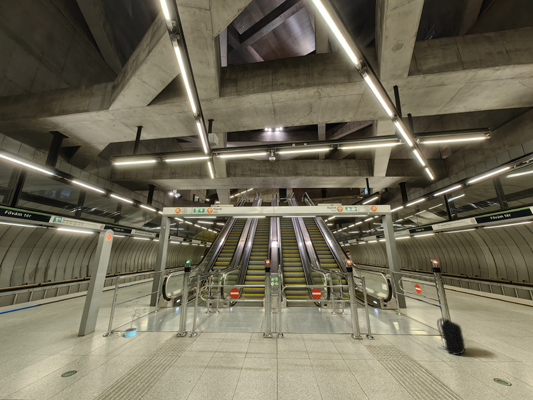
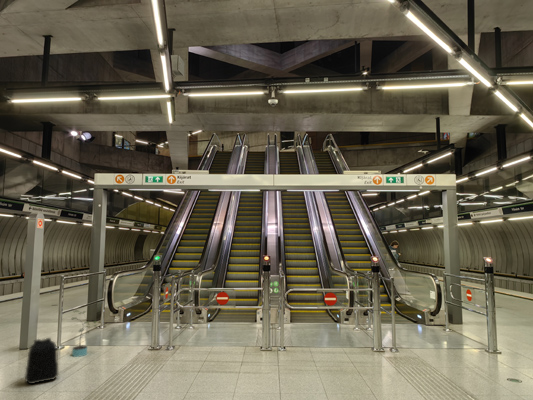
backpack: present [437,318,465,355] -> present [25,338,58,384]

